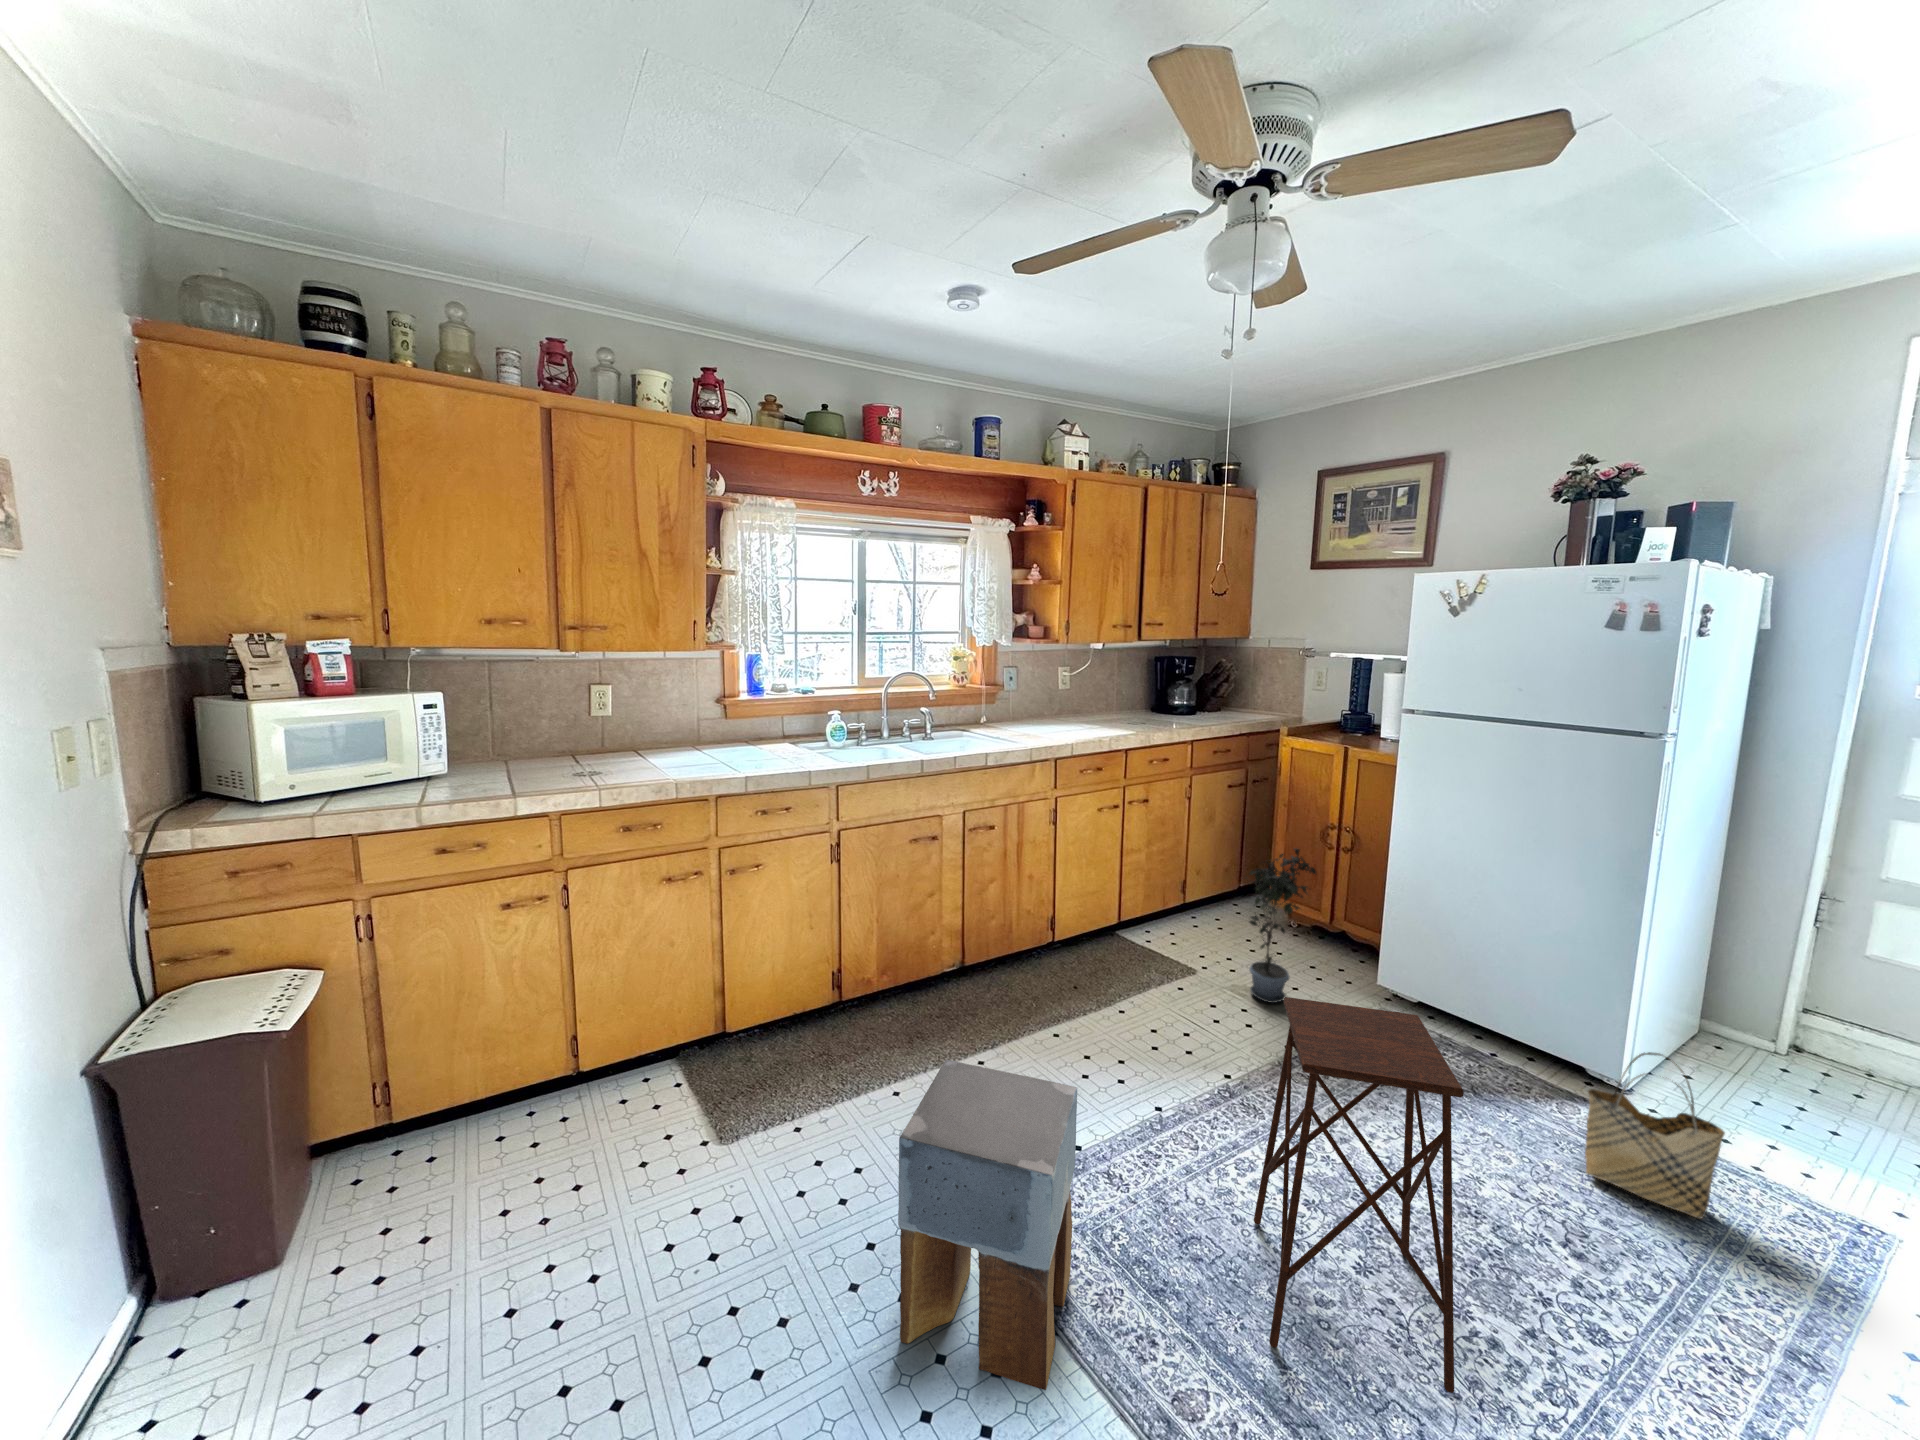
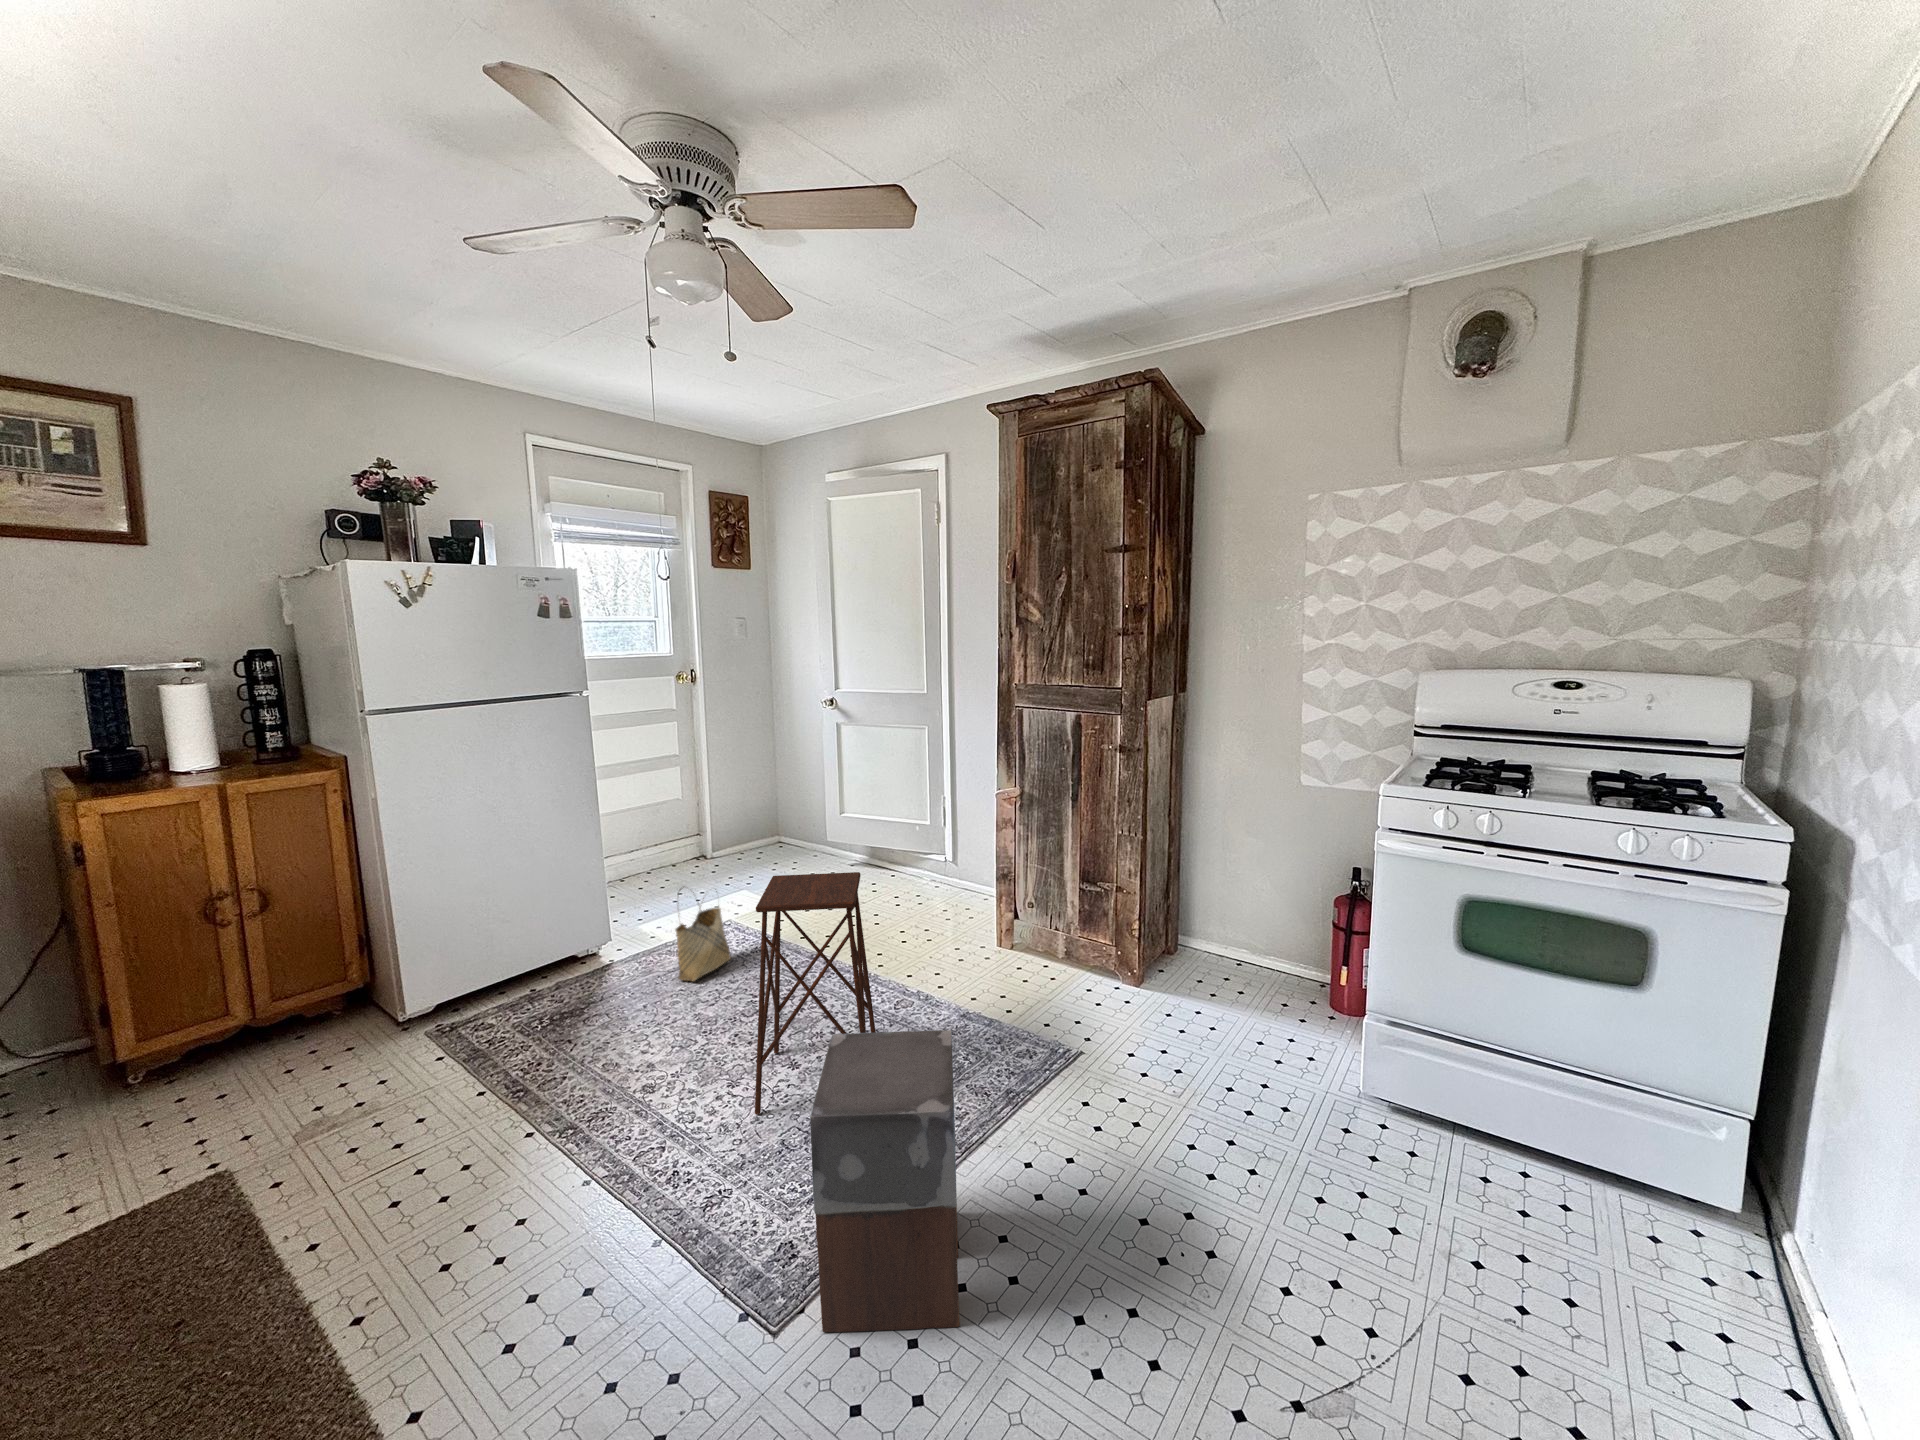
potted plant: present [1249,848,1316,1003] -> none [285,901,410,1117]

